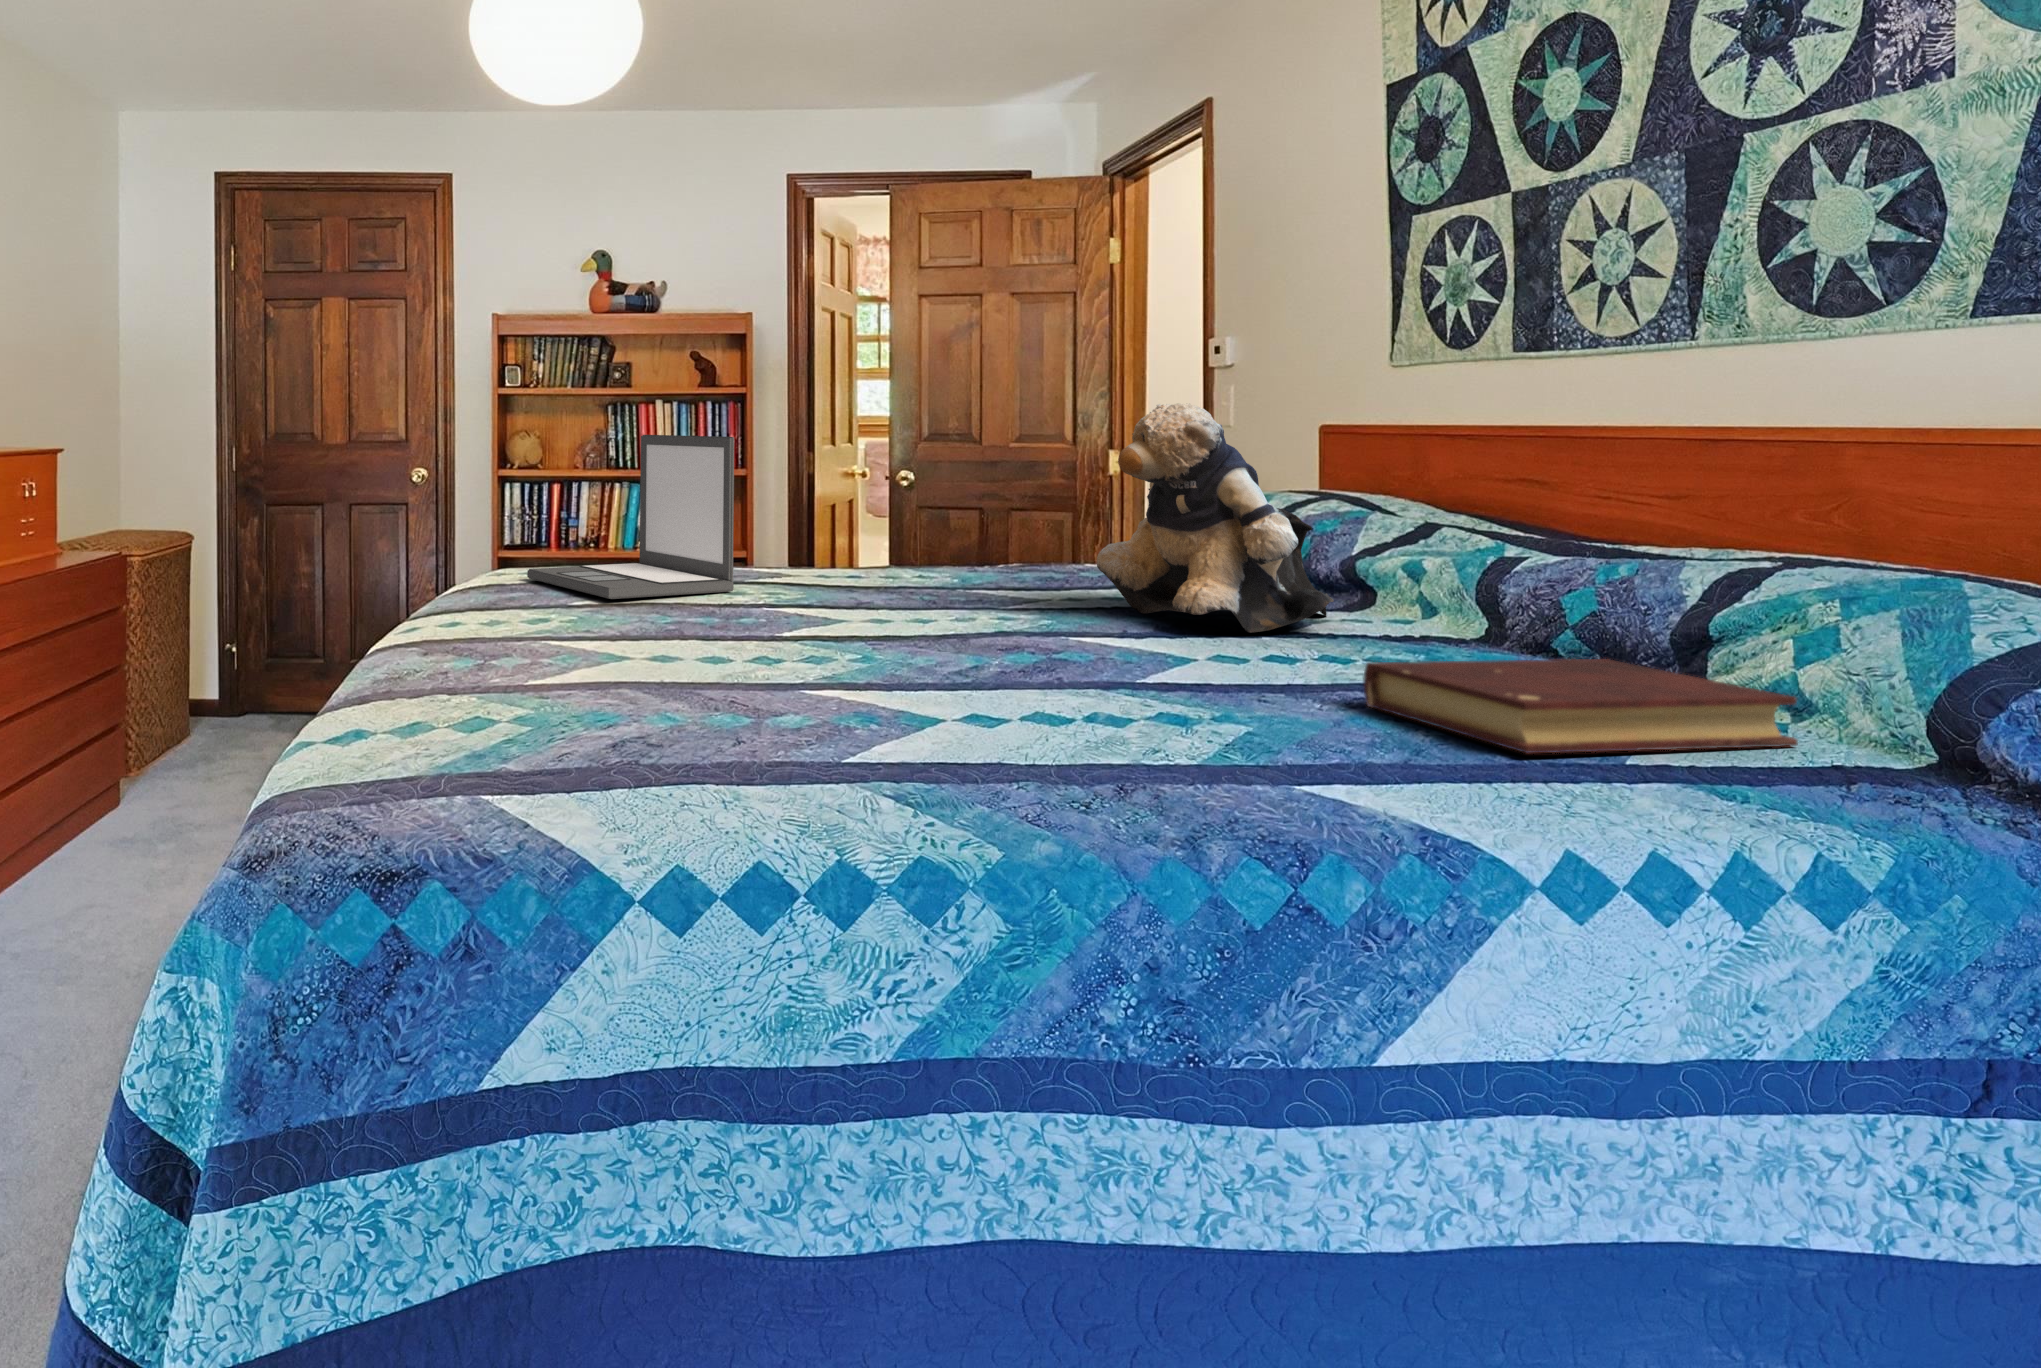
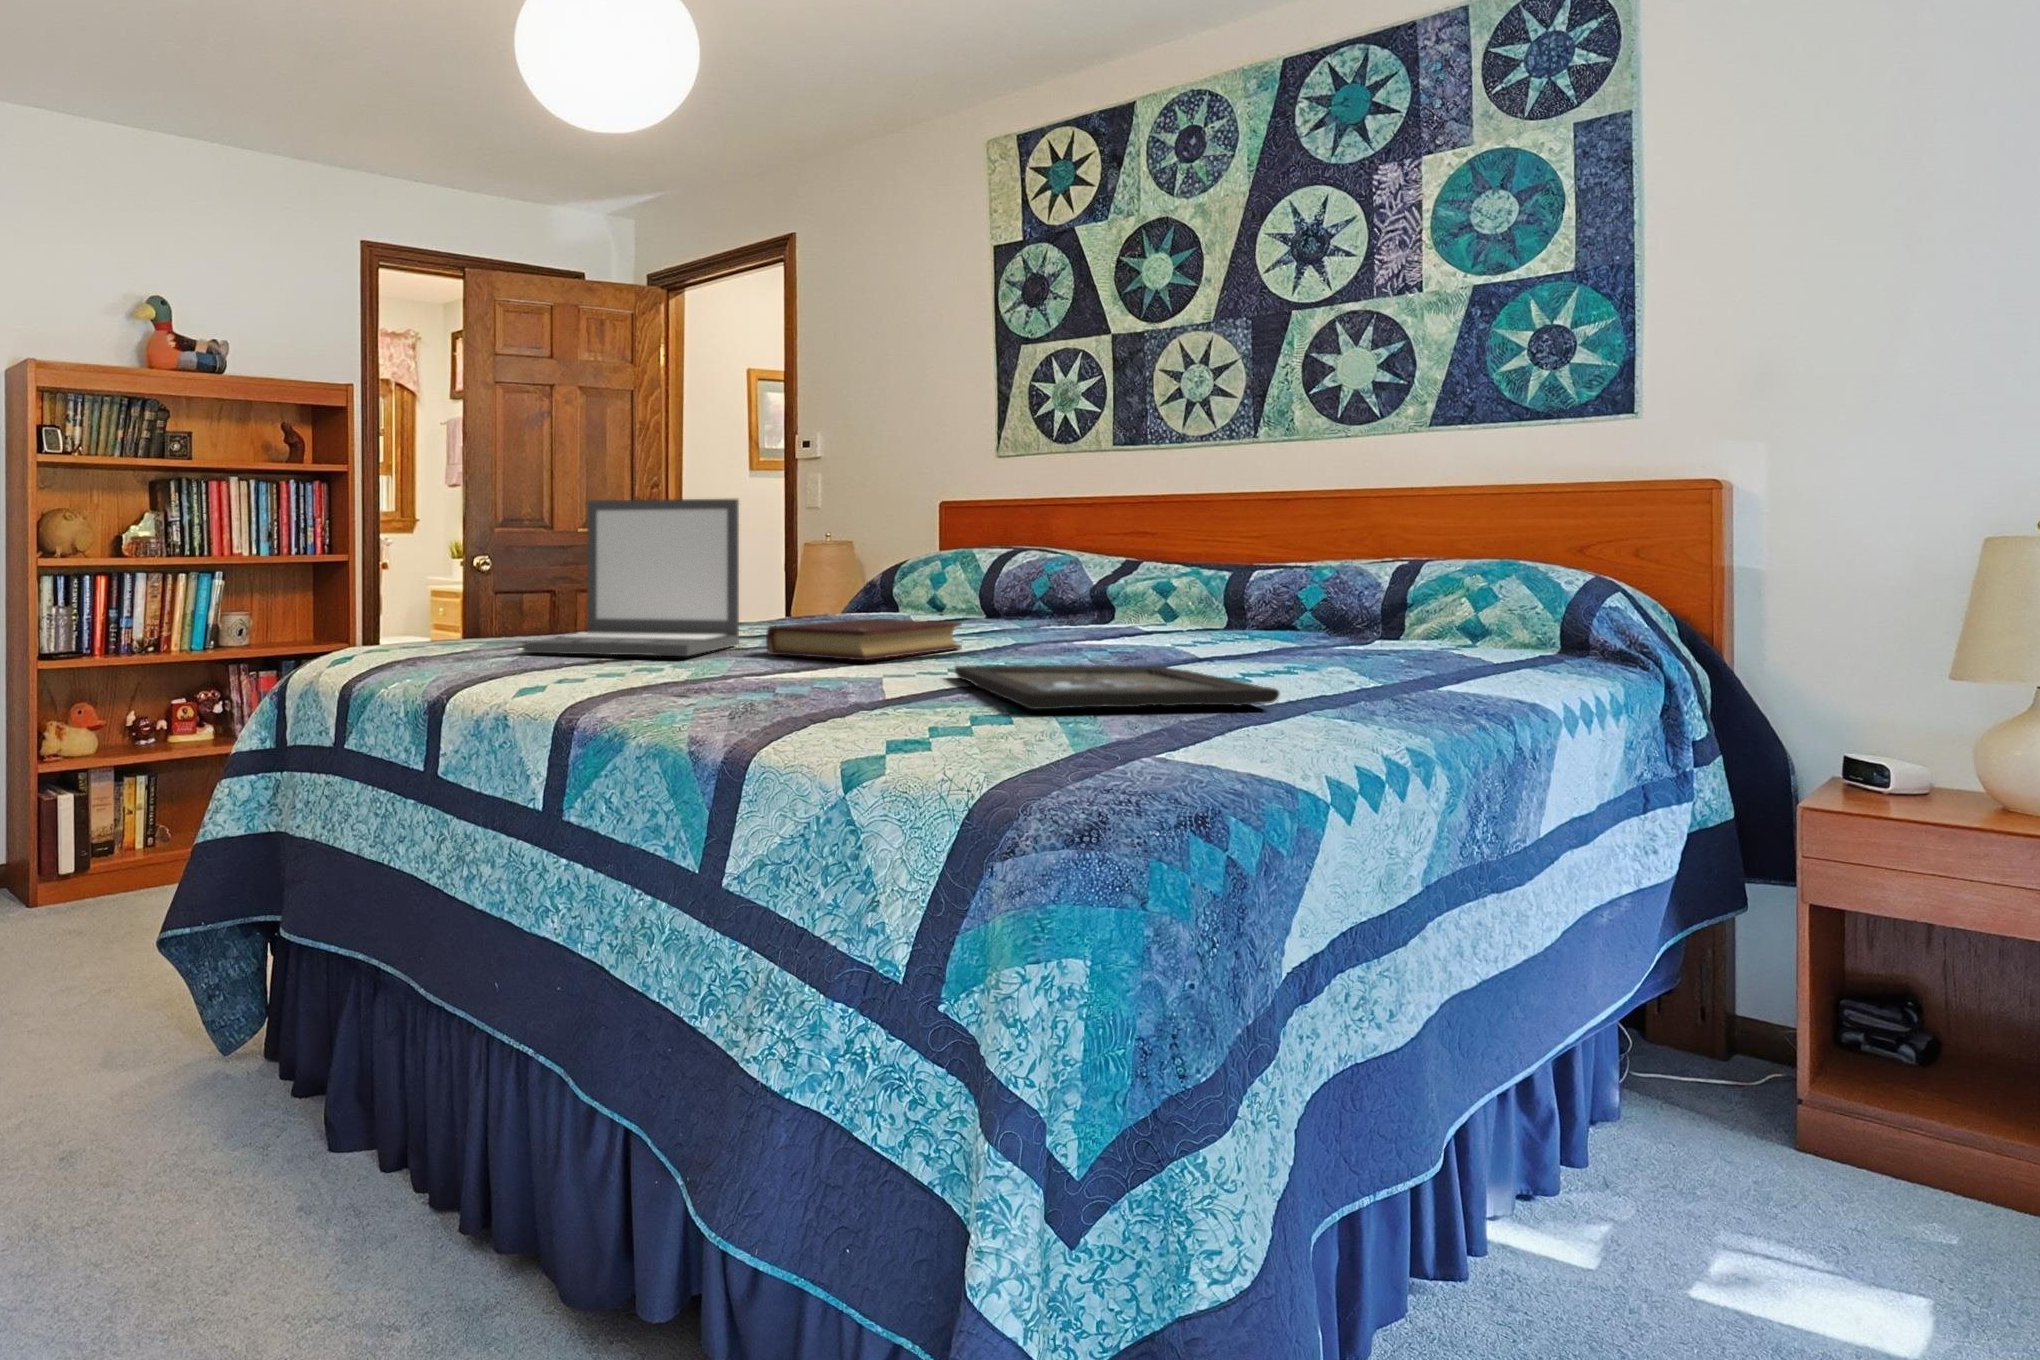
teddy bear: present [1097,403,1334,633] -> none [1007,470,1171,635]
tray: none [557,647,983,759] -> present [955,665,1280,709]
book: present [1364,659,1798,753] -> present [766,618,962,660]

